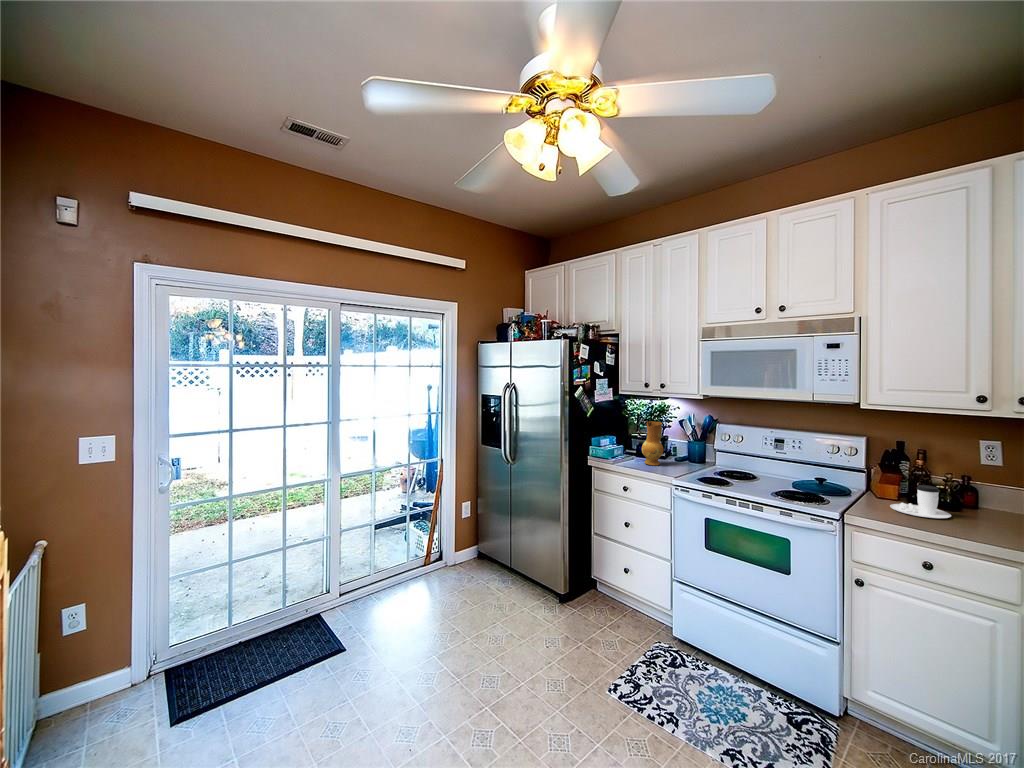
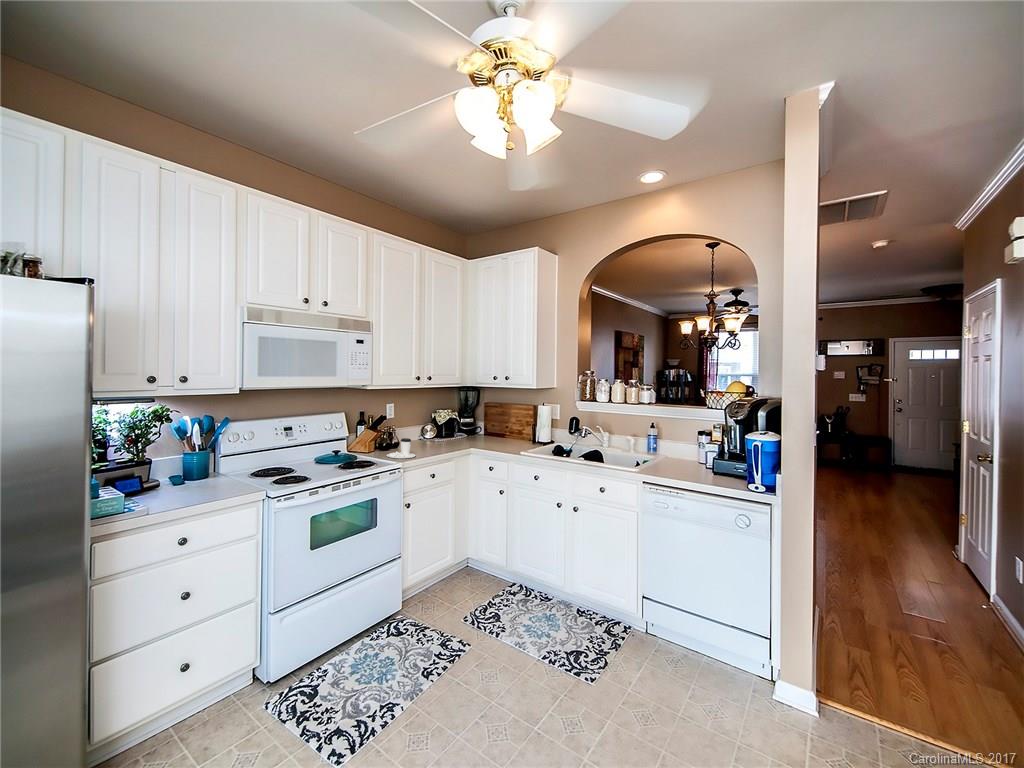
ceramic jug: present [642,421,664,466] -> none [157,428,197,493]

